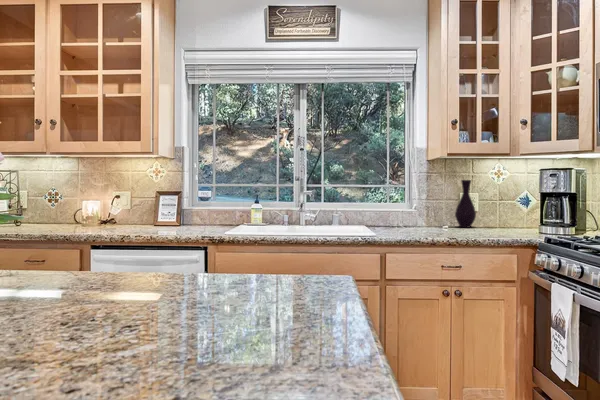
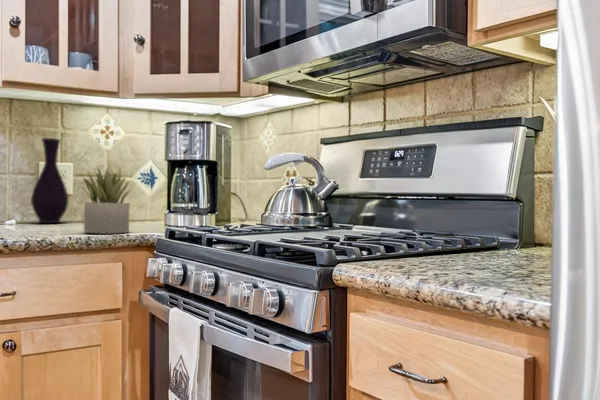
succulent plant: none [491,198,521,238] -> present [84,167,130,233]

